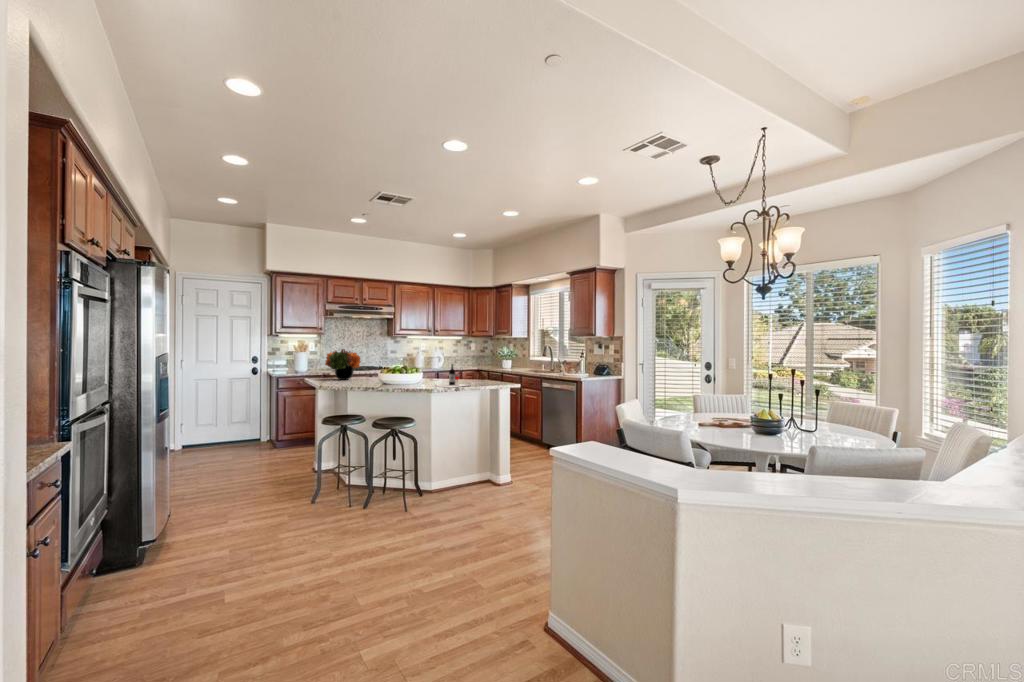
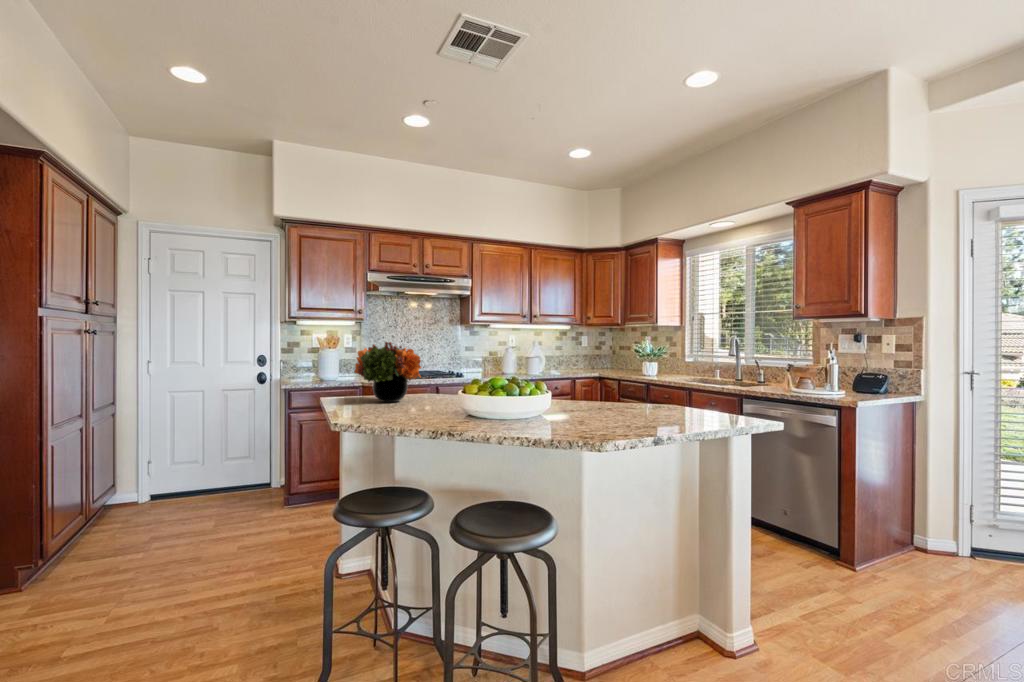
wine bottle: present [431,364,467,387] -> none [564,375,666,432]

